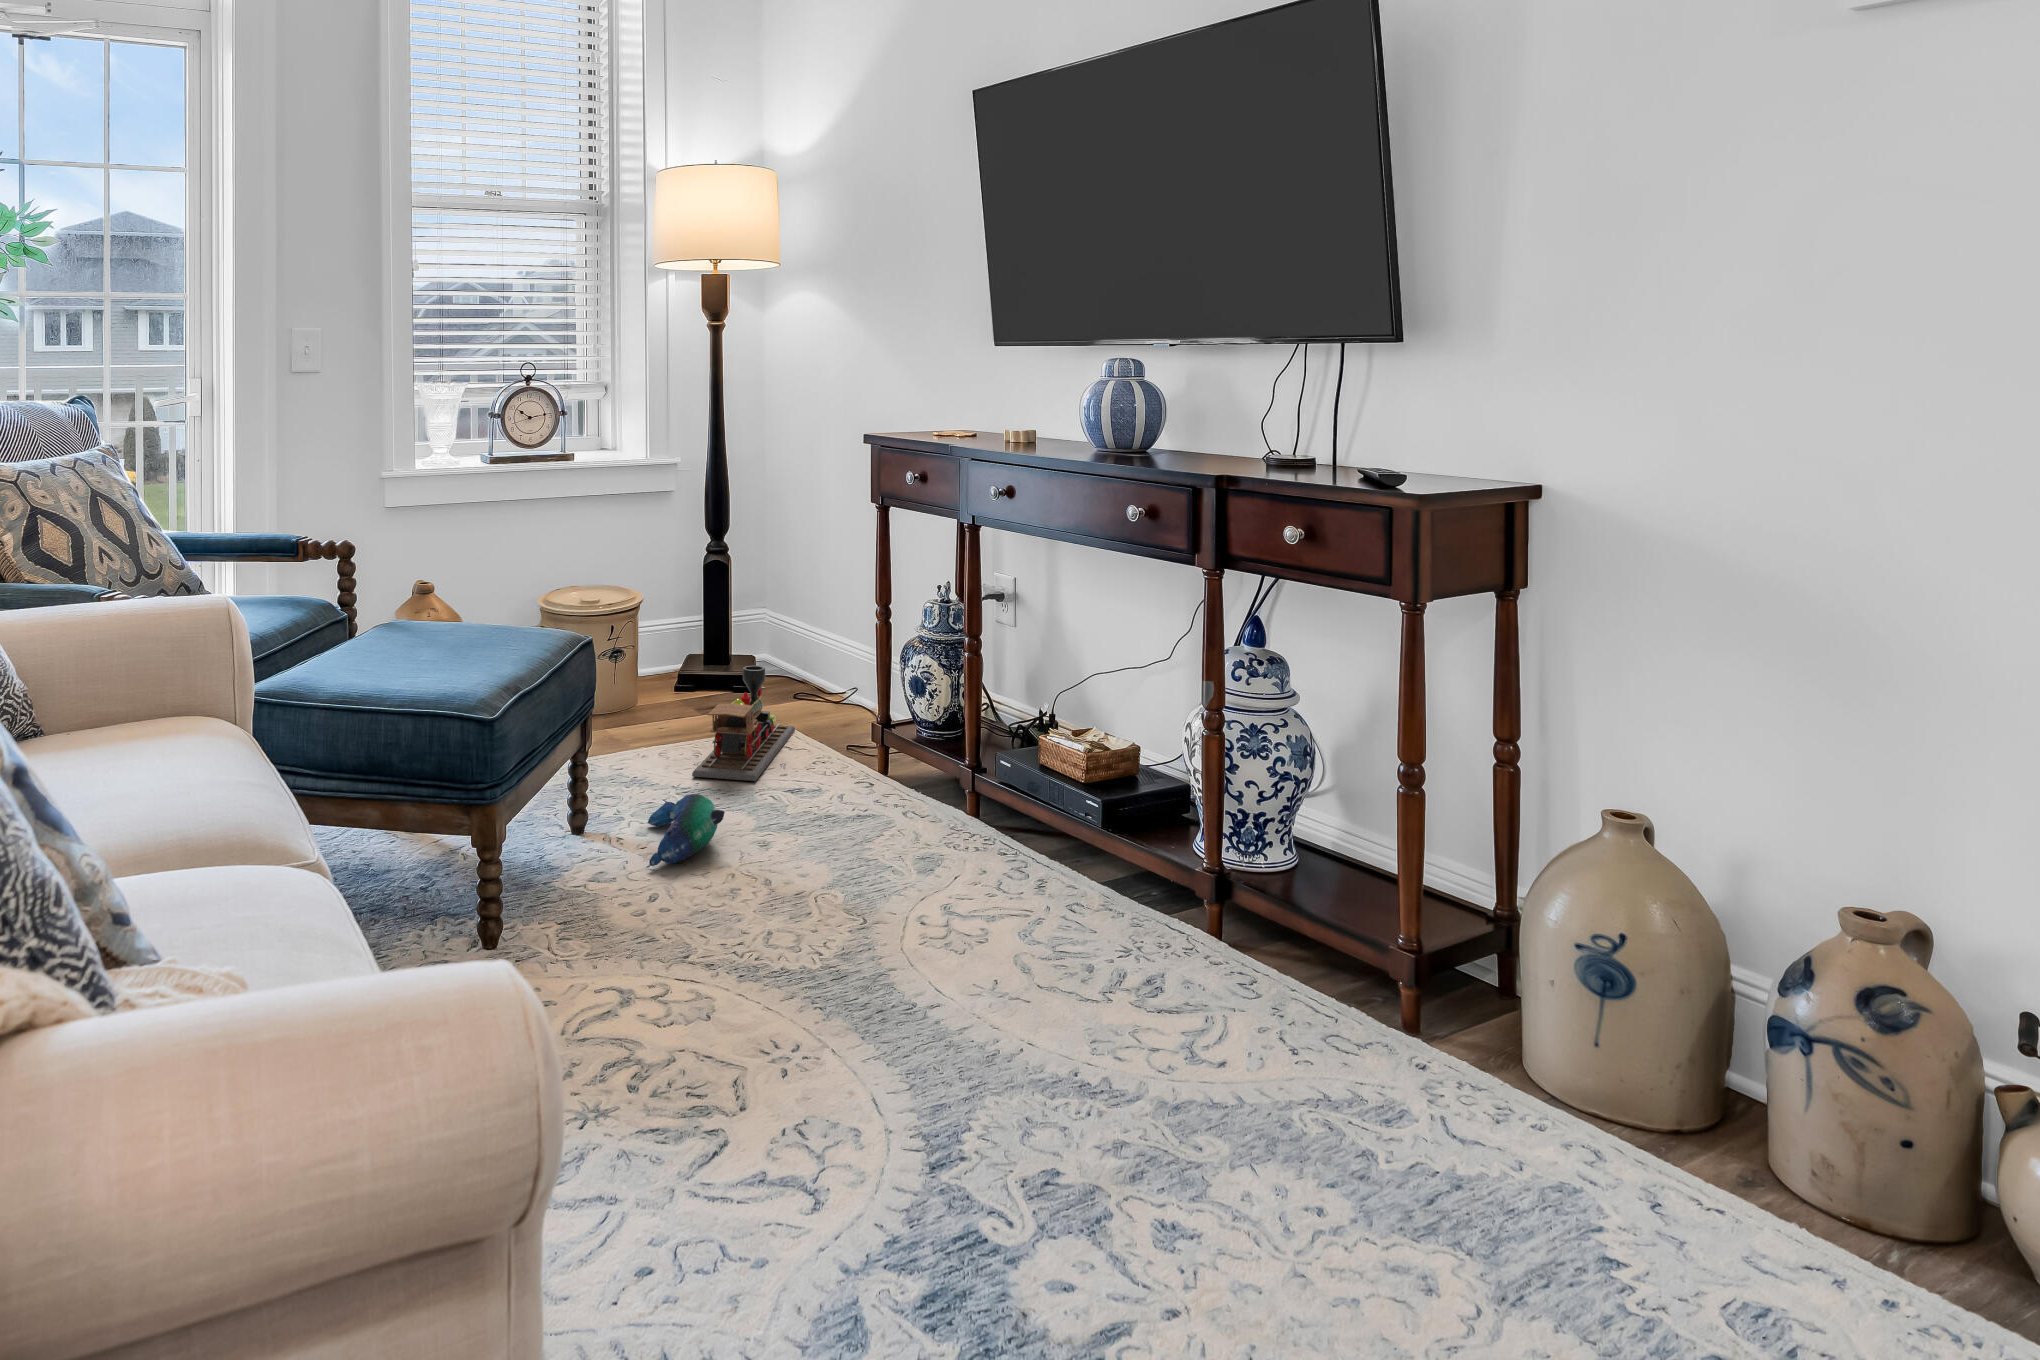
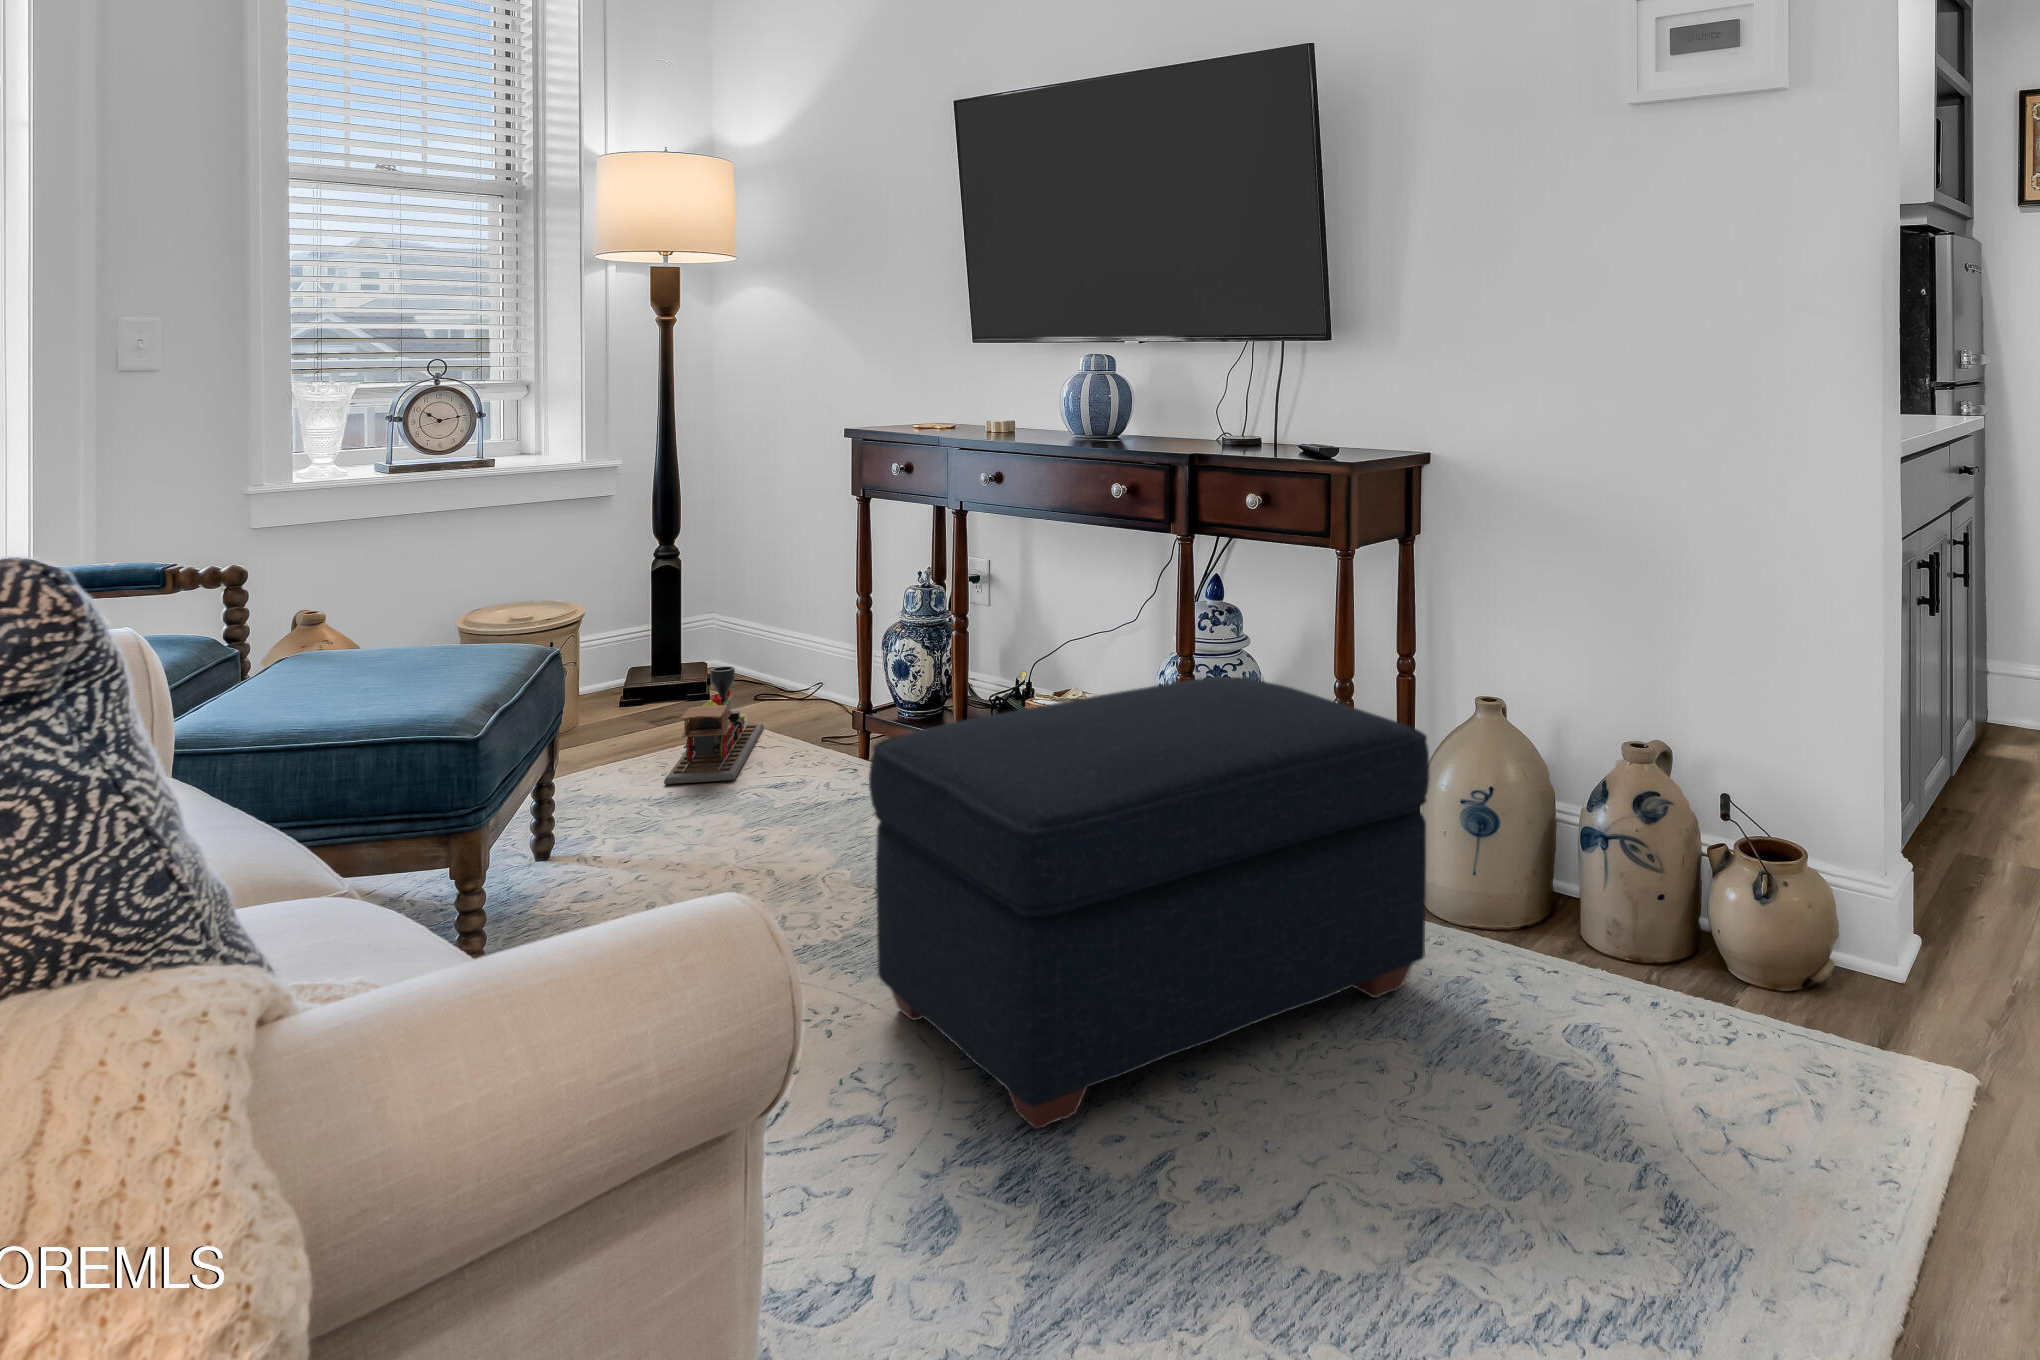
ottoman: none [832,743,1510,1248] -> present [869,677,1429,1129]
plush toy: present [648,794,725,866] -> none [626,797,717,873]

